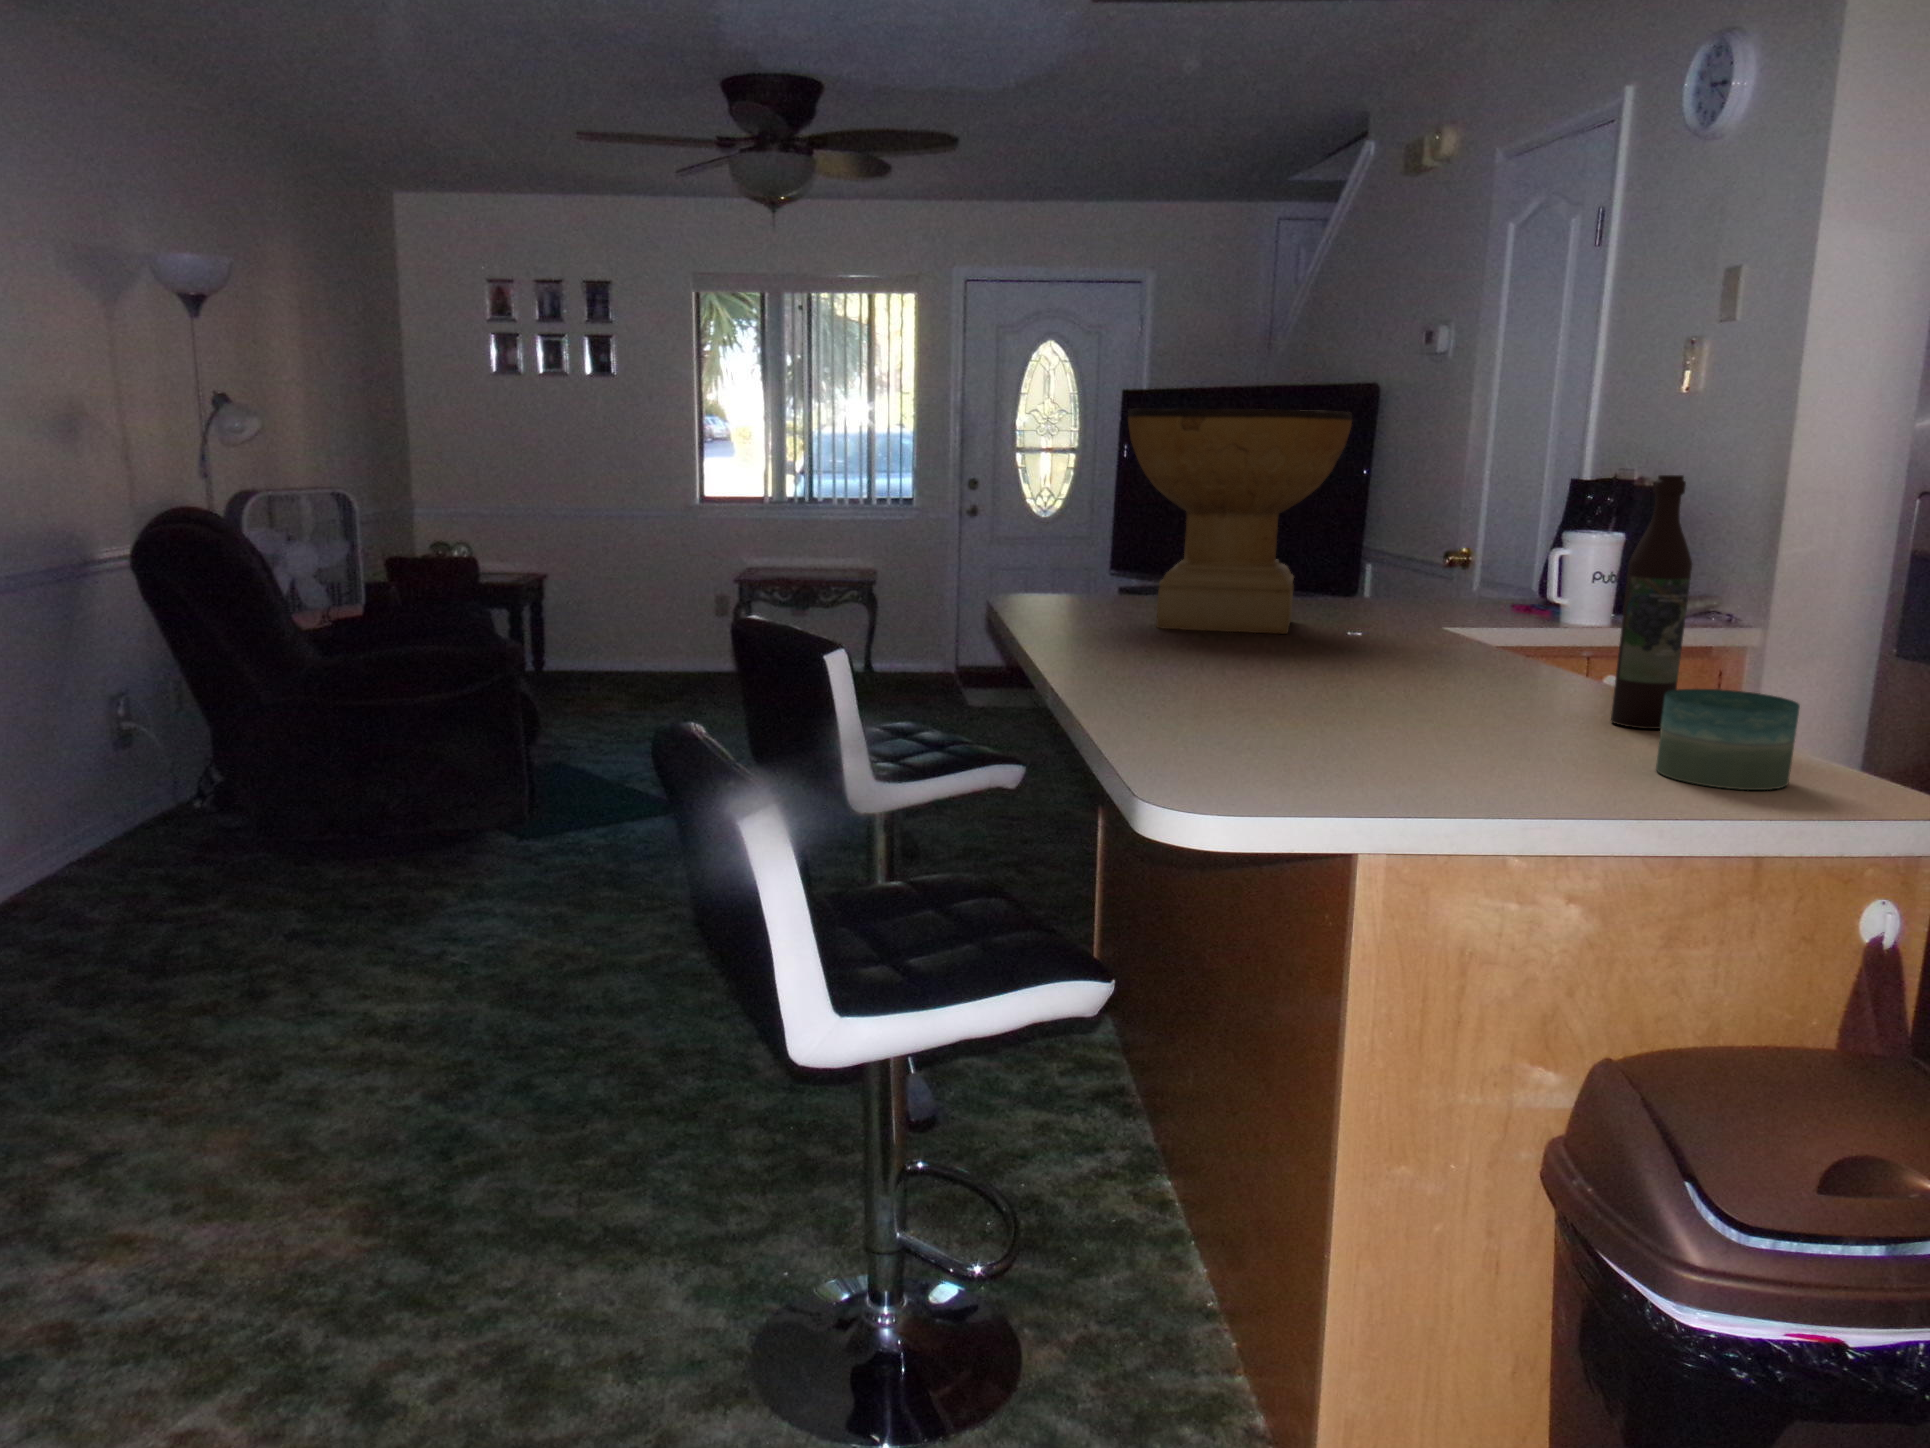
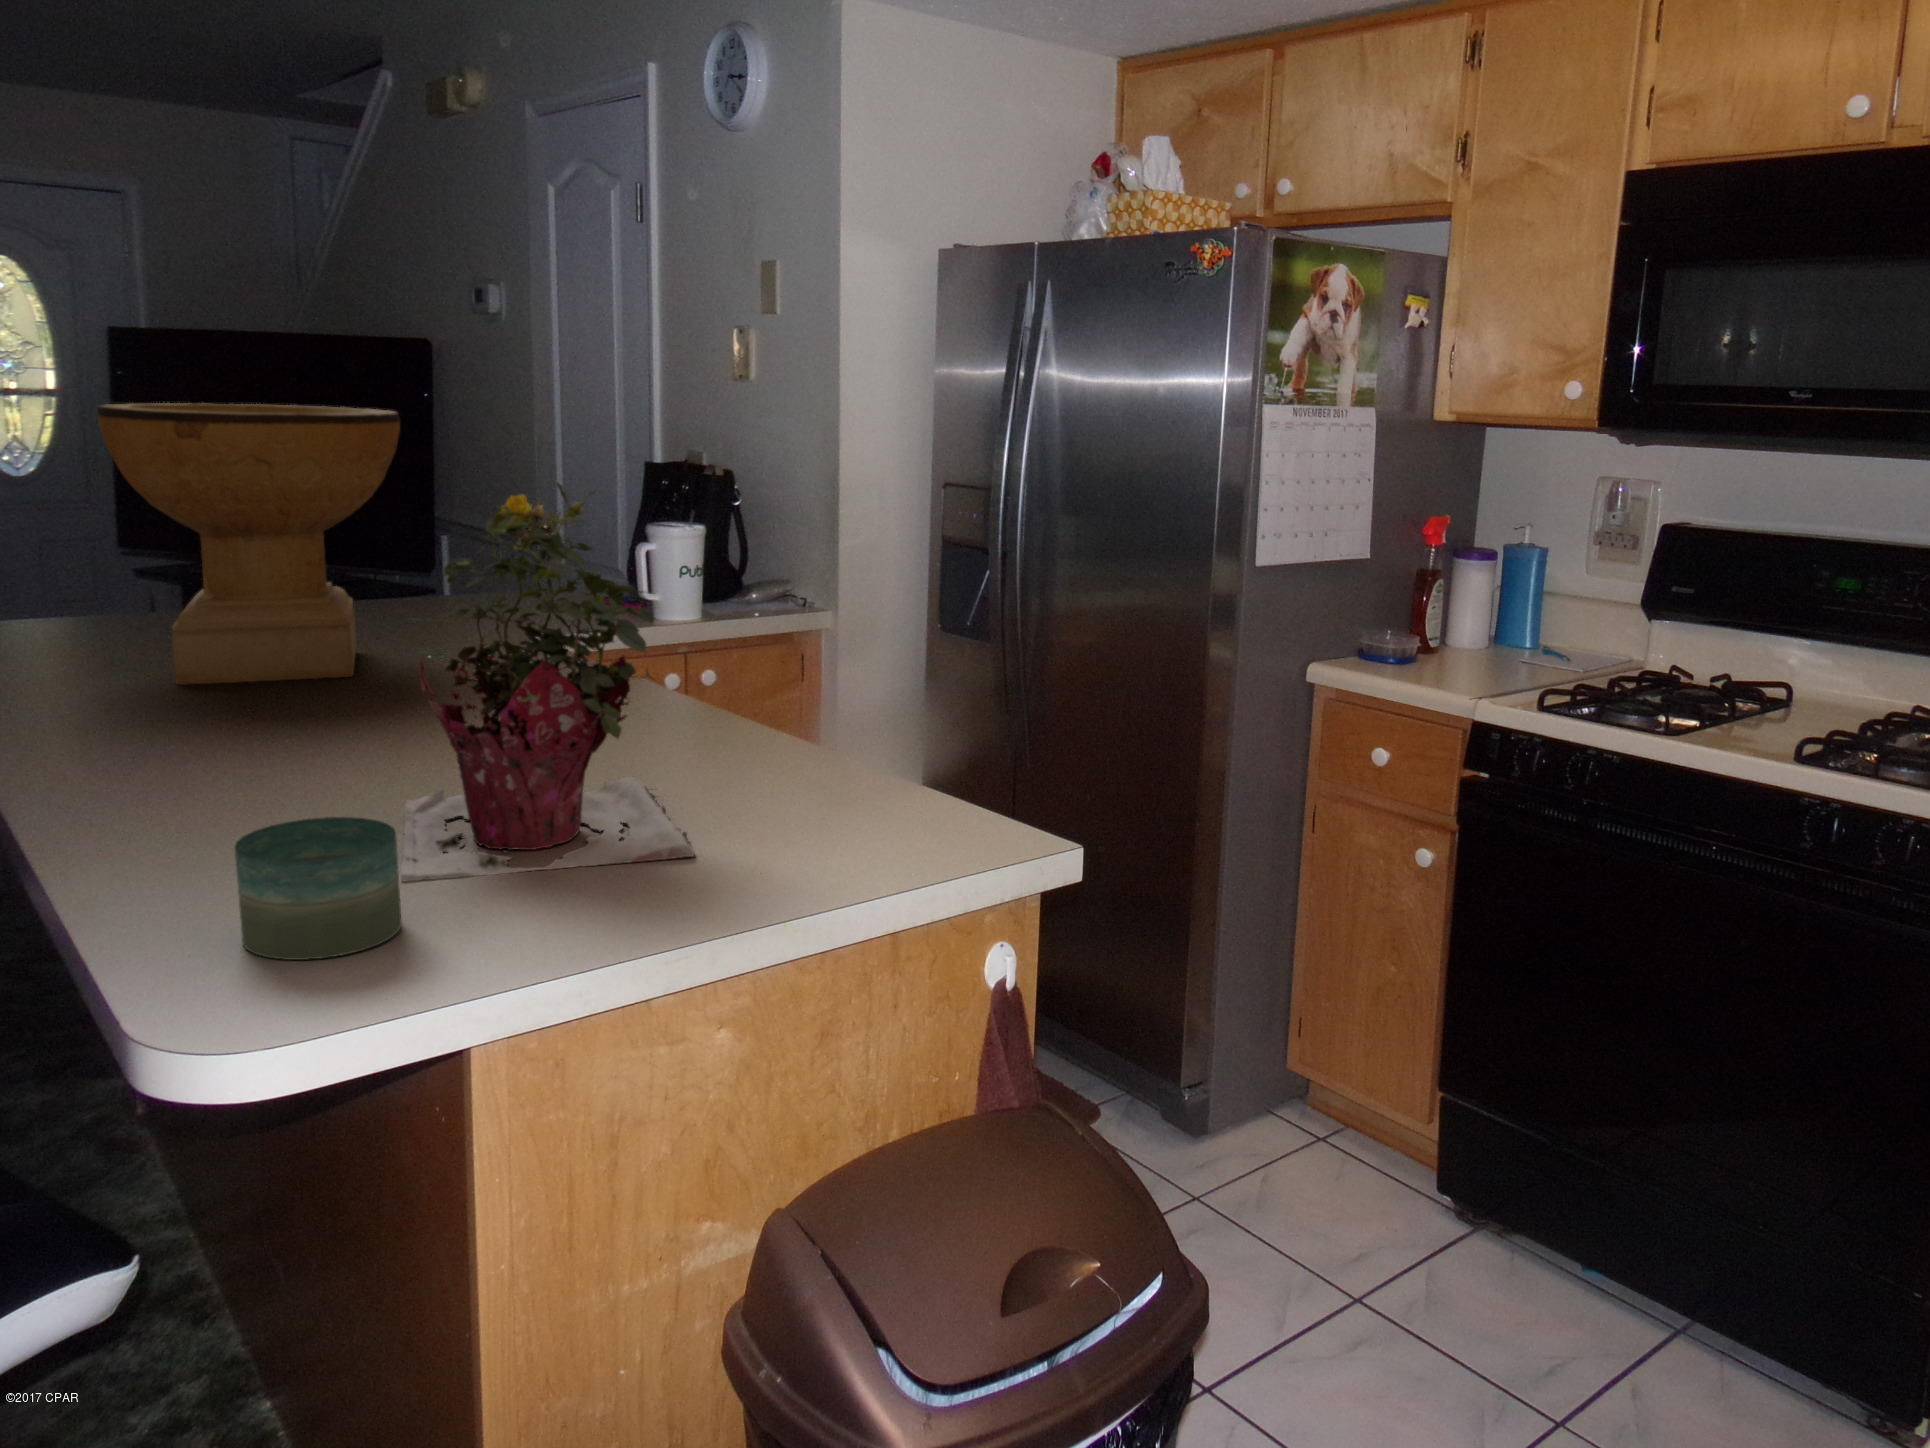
potted plant: none [1318,426,1576,761] -> present [401,483,695,882]
wine bottle: present [1611,475,1692,729] -> none [720,522,780,787]
candle: present [1656,689,1800,790] -> present [235,817,402,960]

